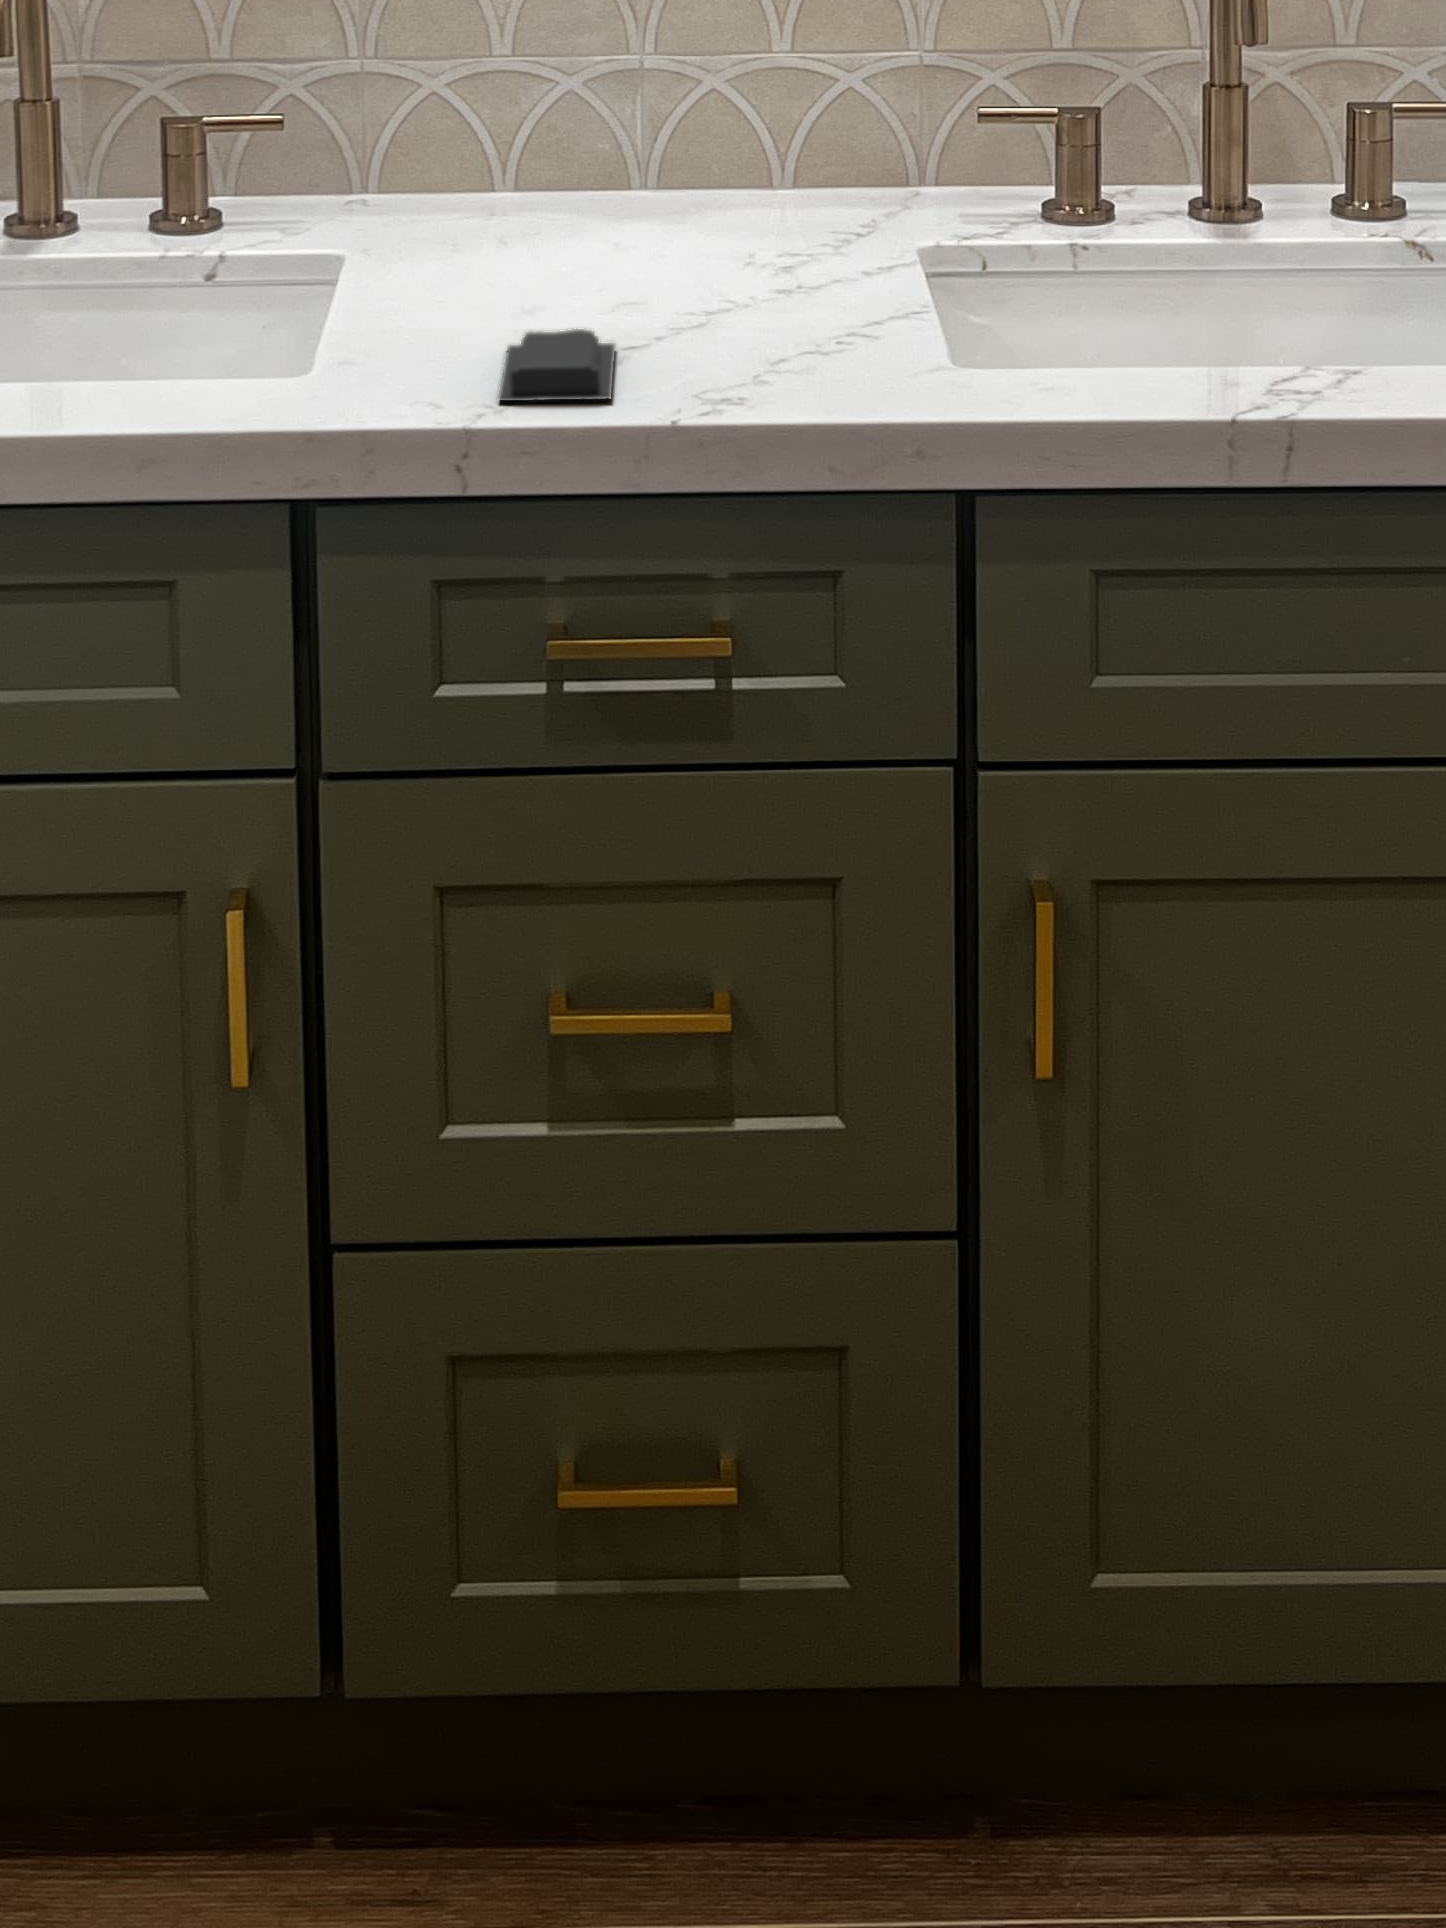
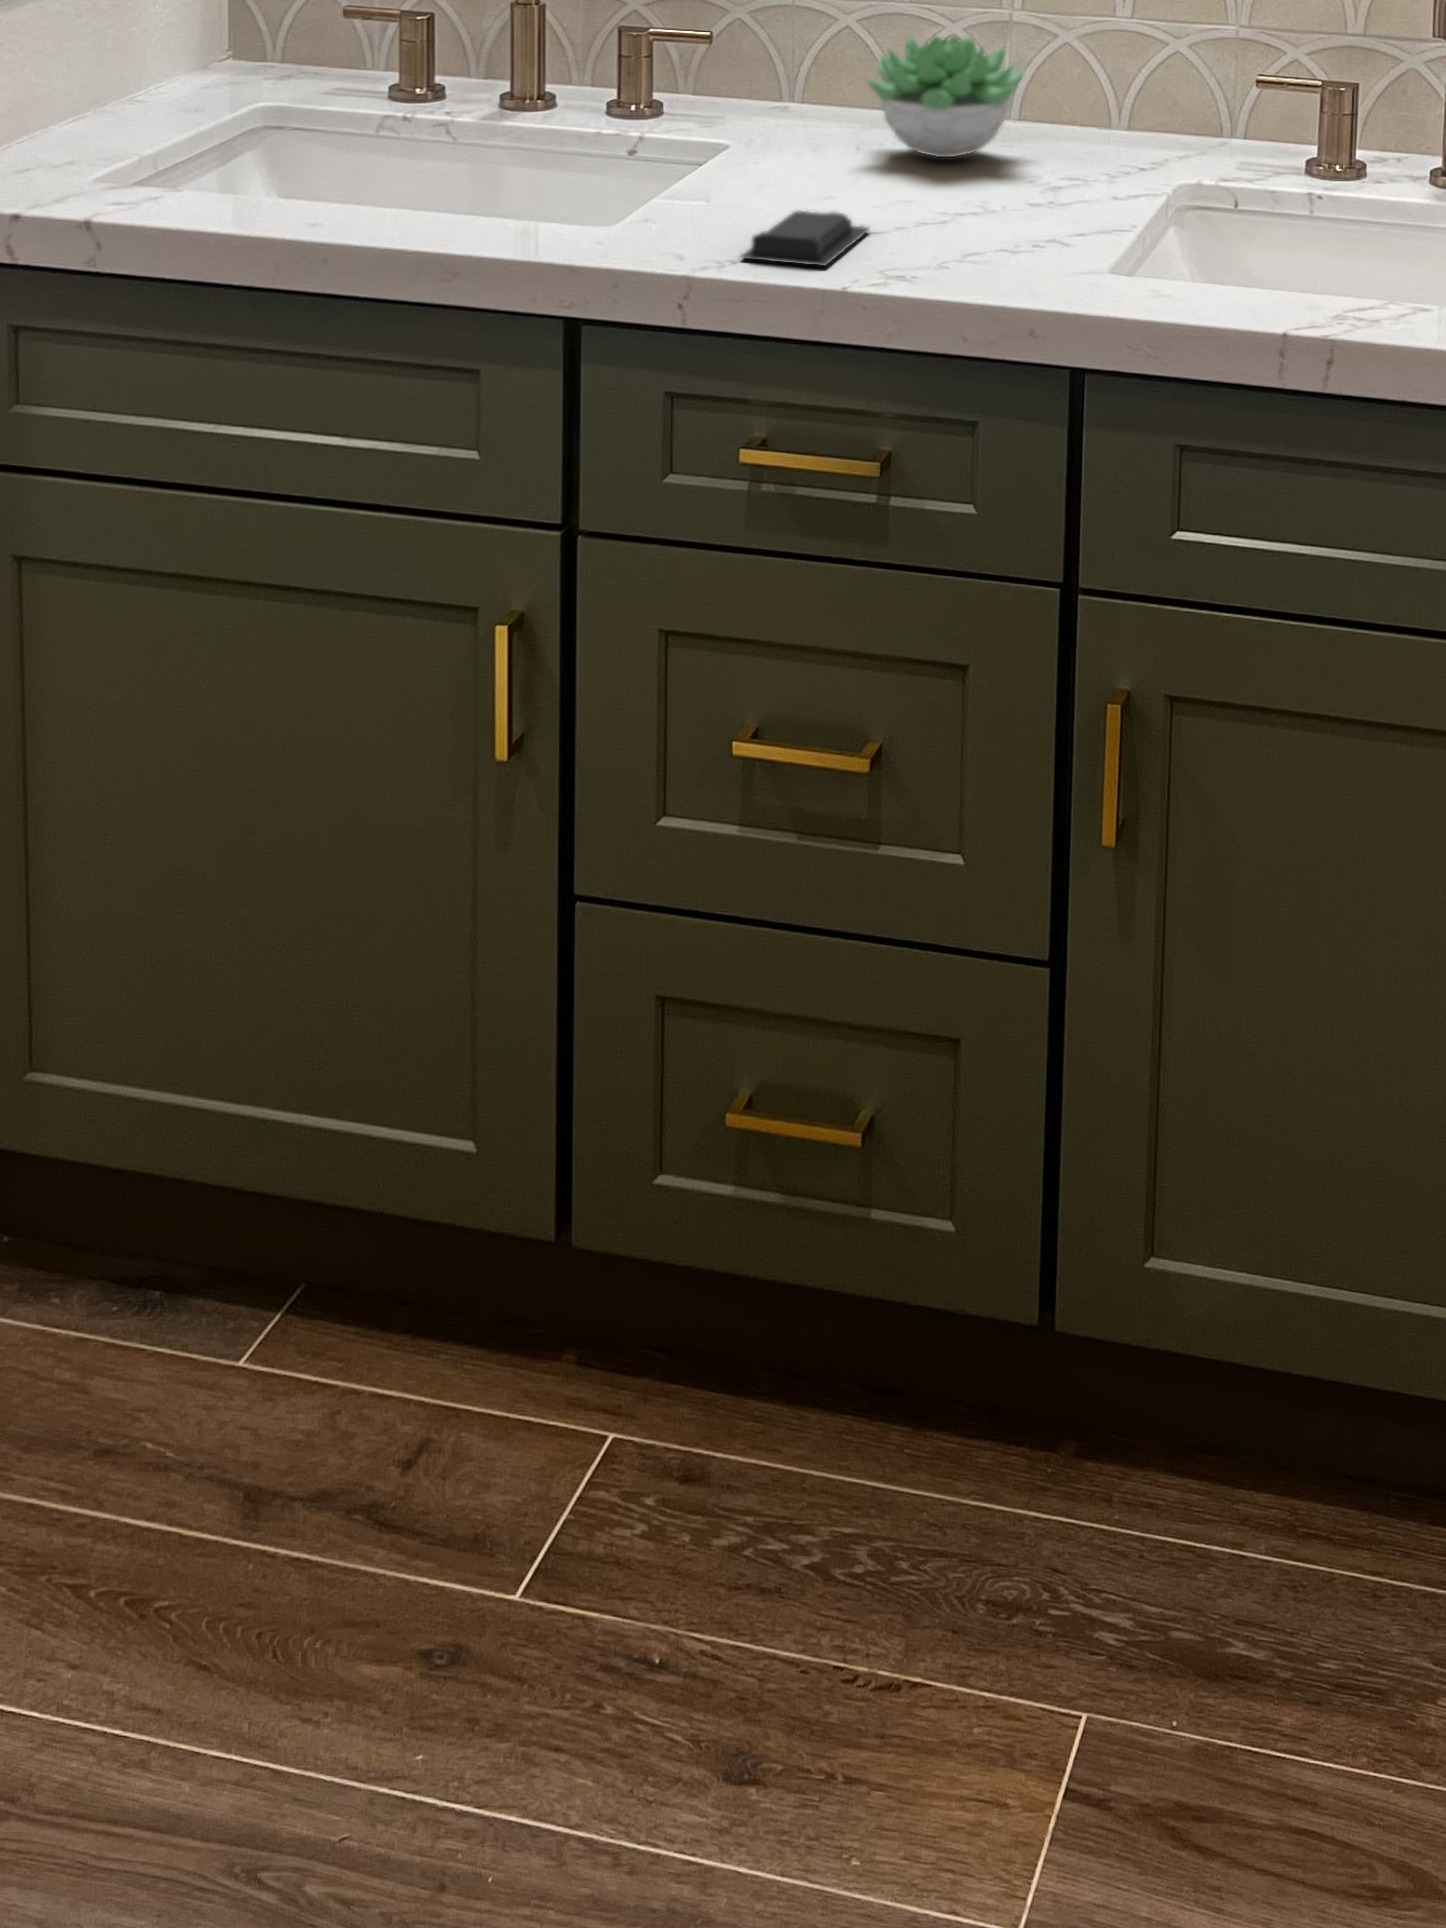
succulent plant: none [505,92,704,245] -> present [867,37,1025,157]

